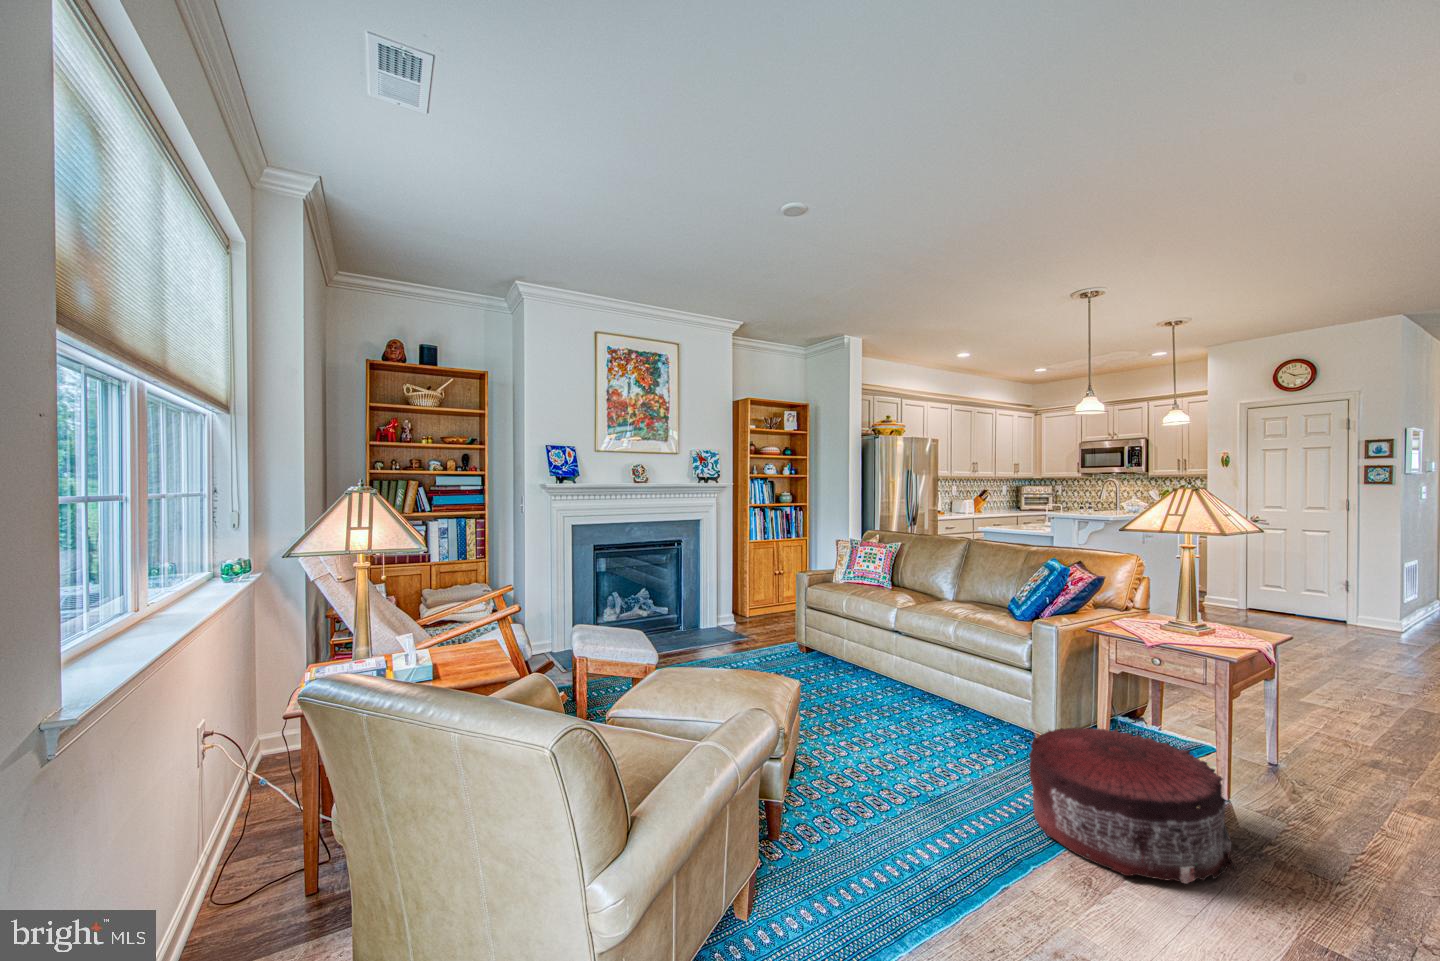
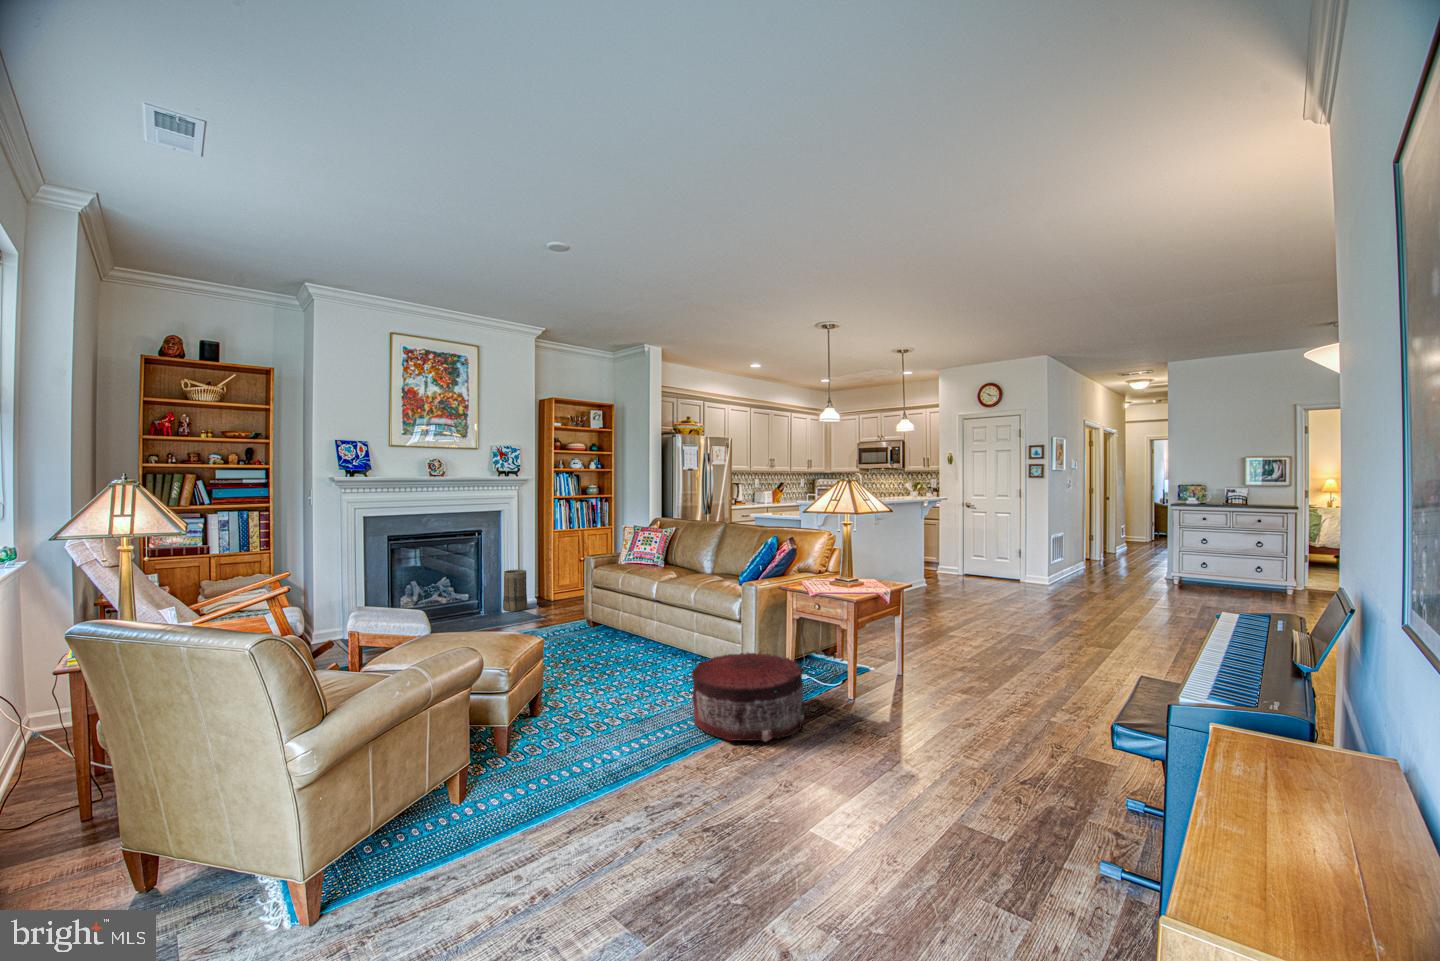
basket: none [704,585,730,632] -> present [503,570,527,612]

